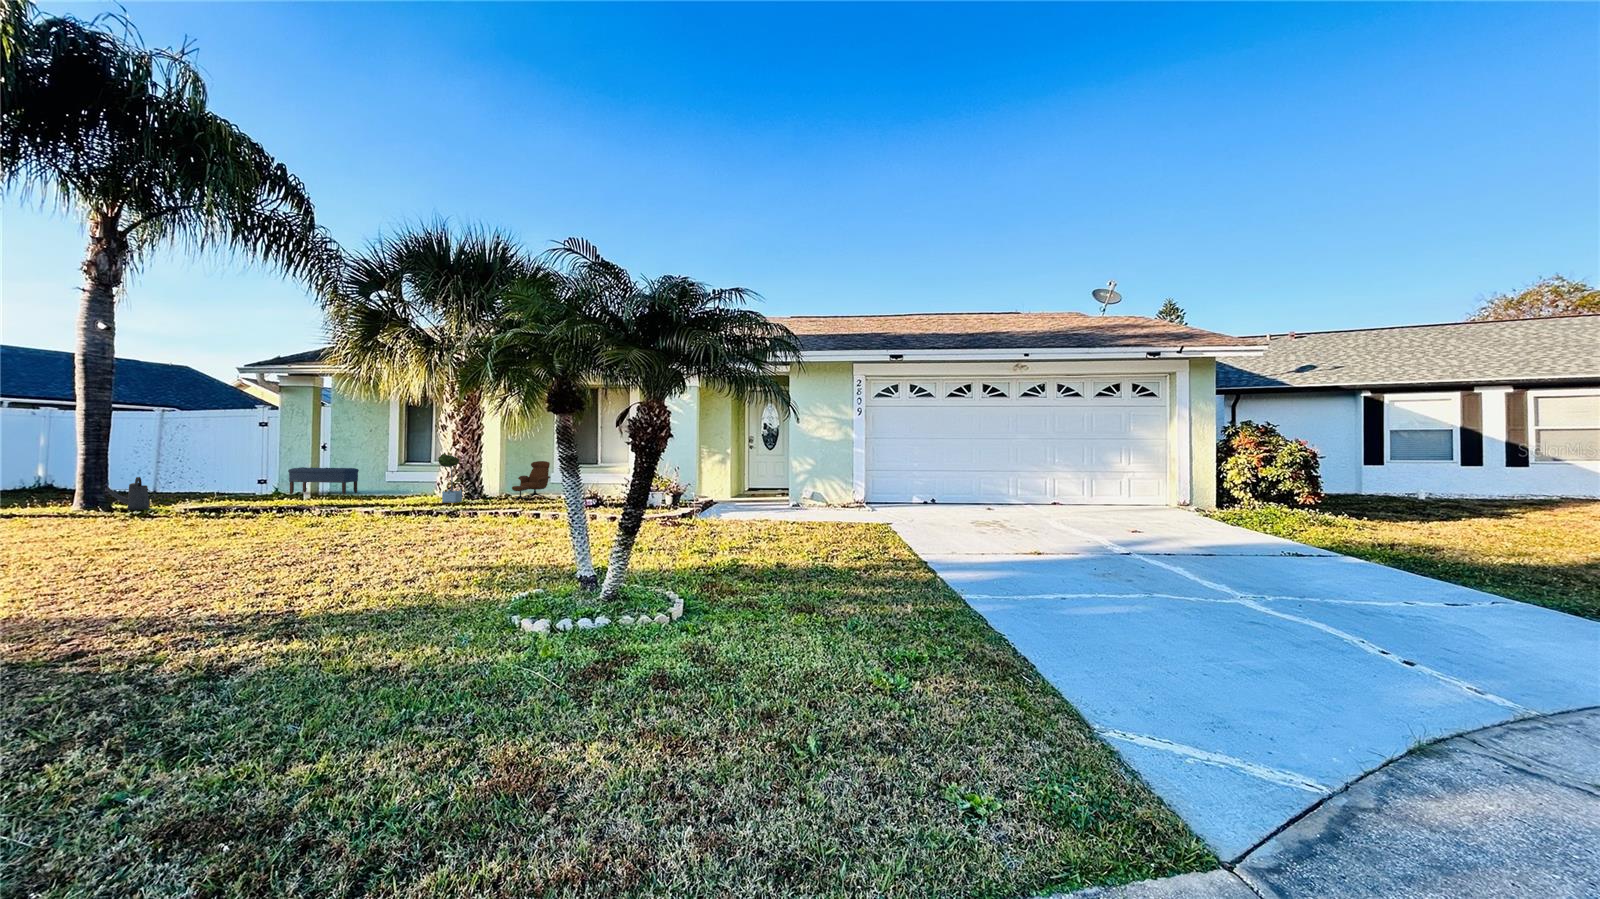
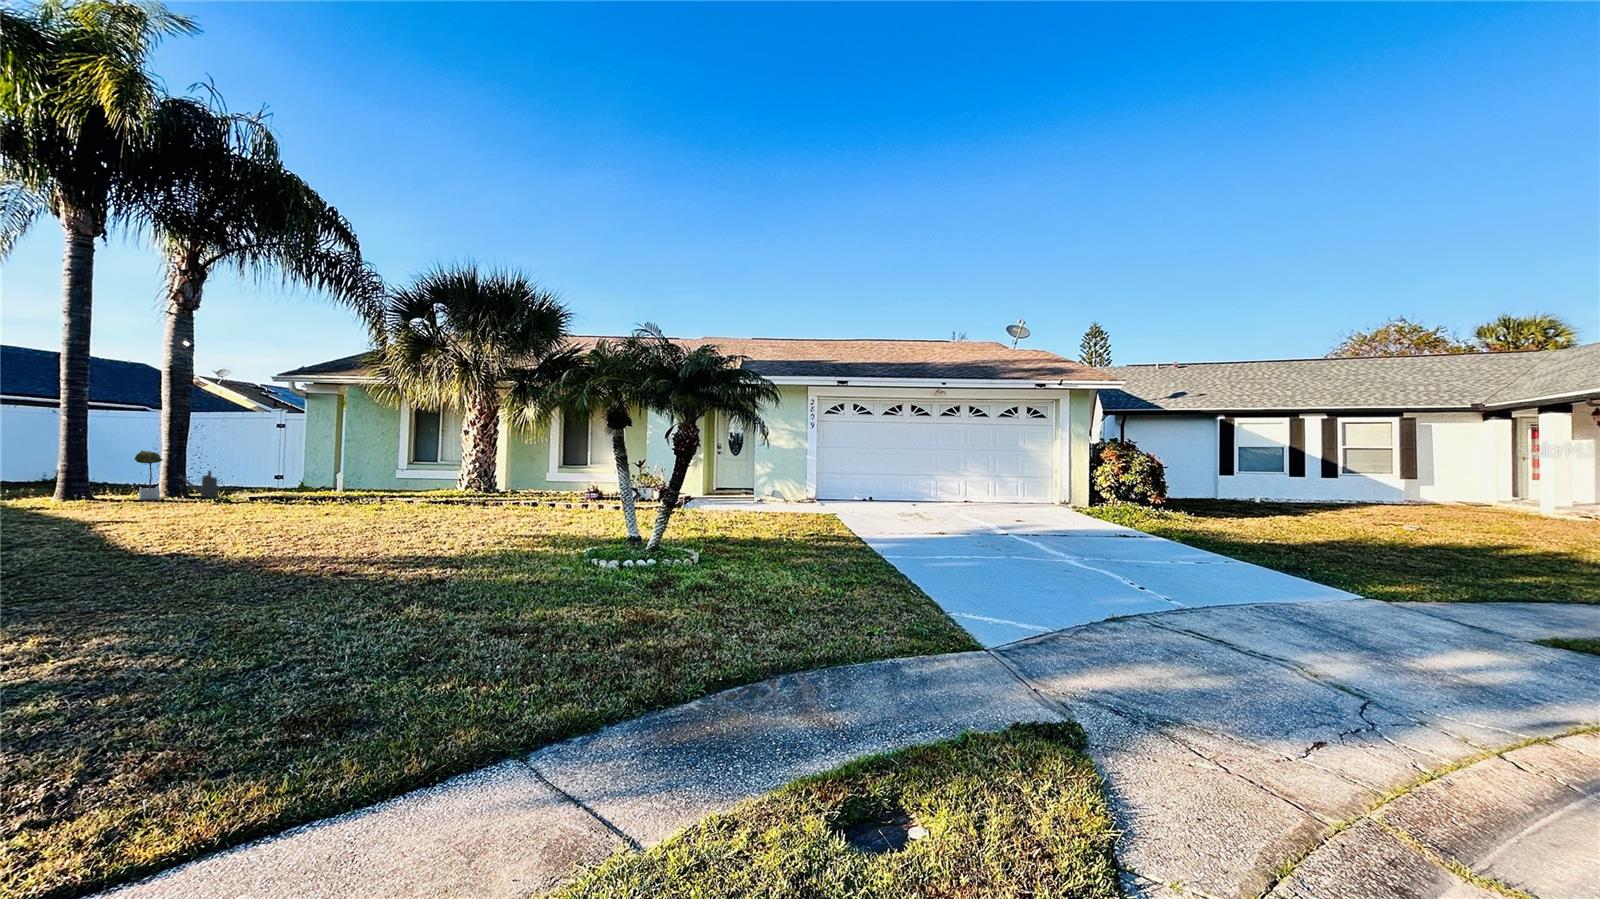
potted tree: present [438,454,462,502] -> present [134,450,163,500]
lounge chair: present [512,461,550,500] -> none [522,462,555,495]
bench: present [288,467,359,495] -> none [324,464,385,488]

